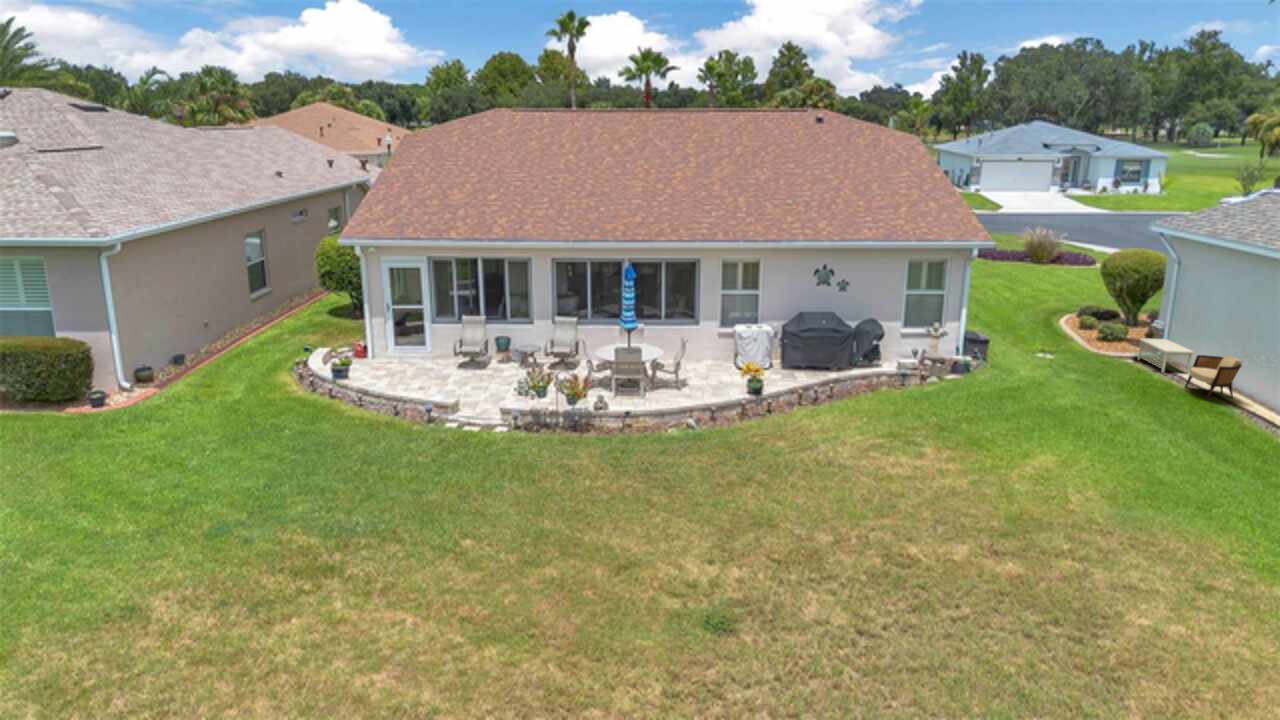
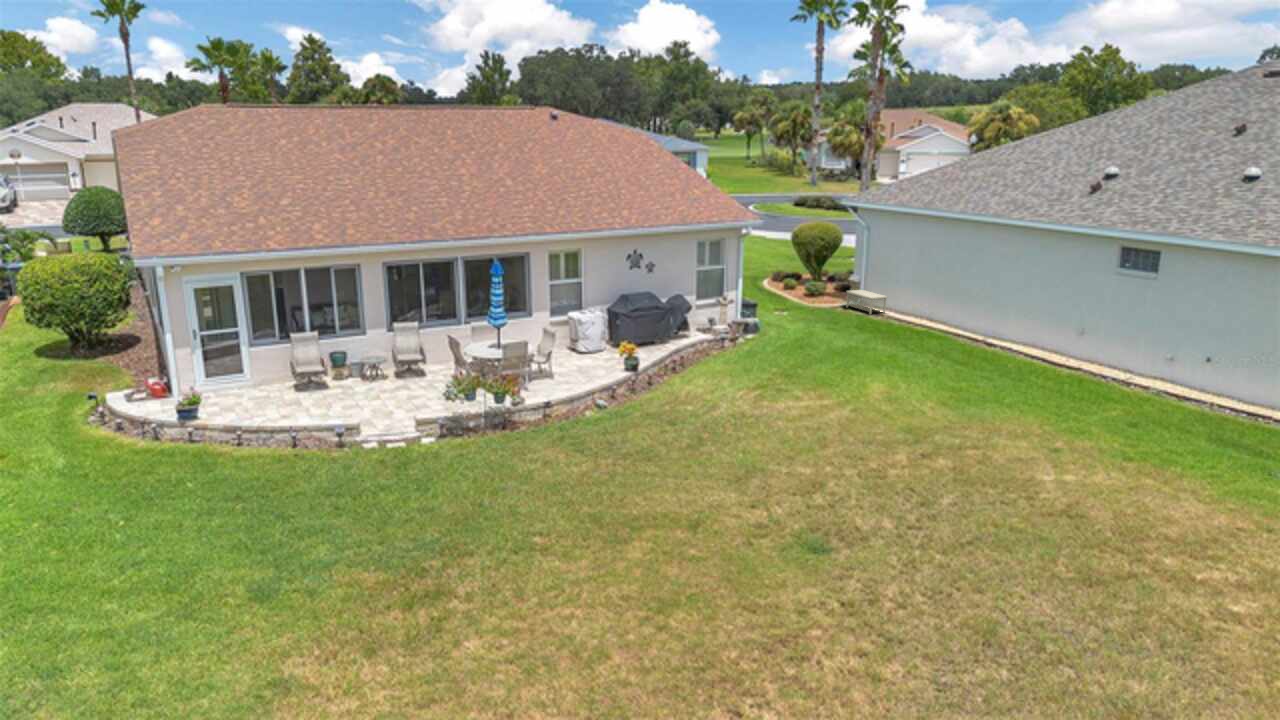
armchair: present [1185,355,1242,400] -> none [893,296,929,329]

